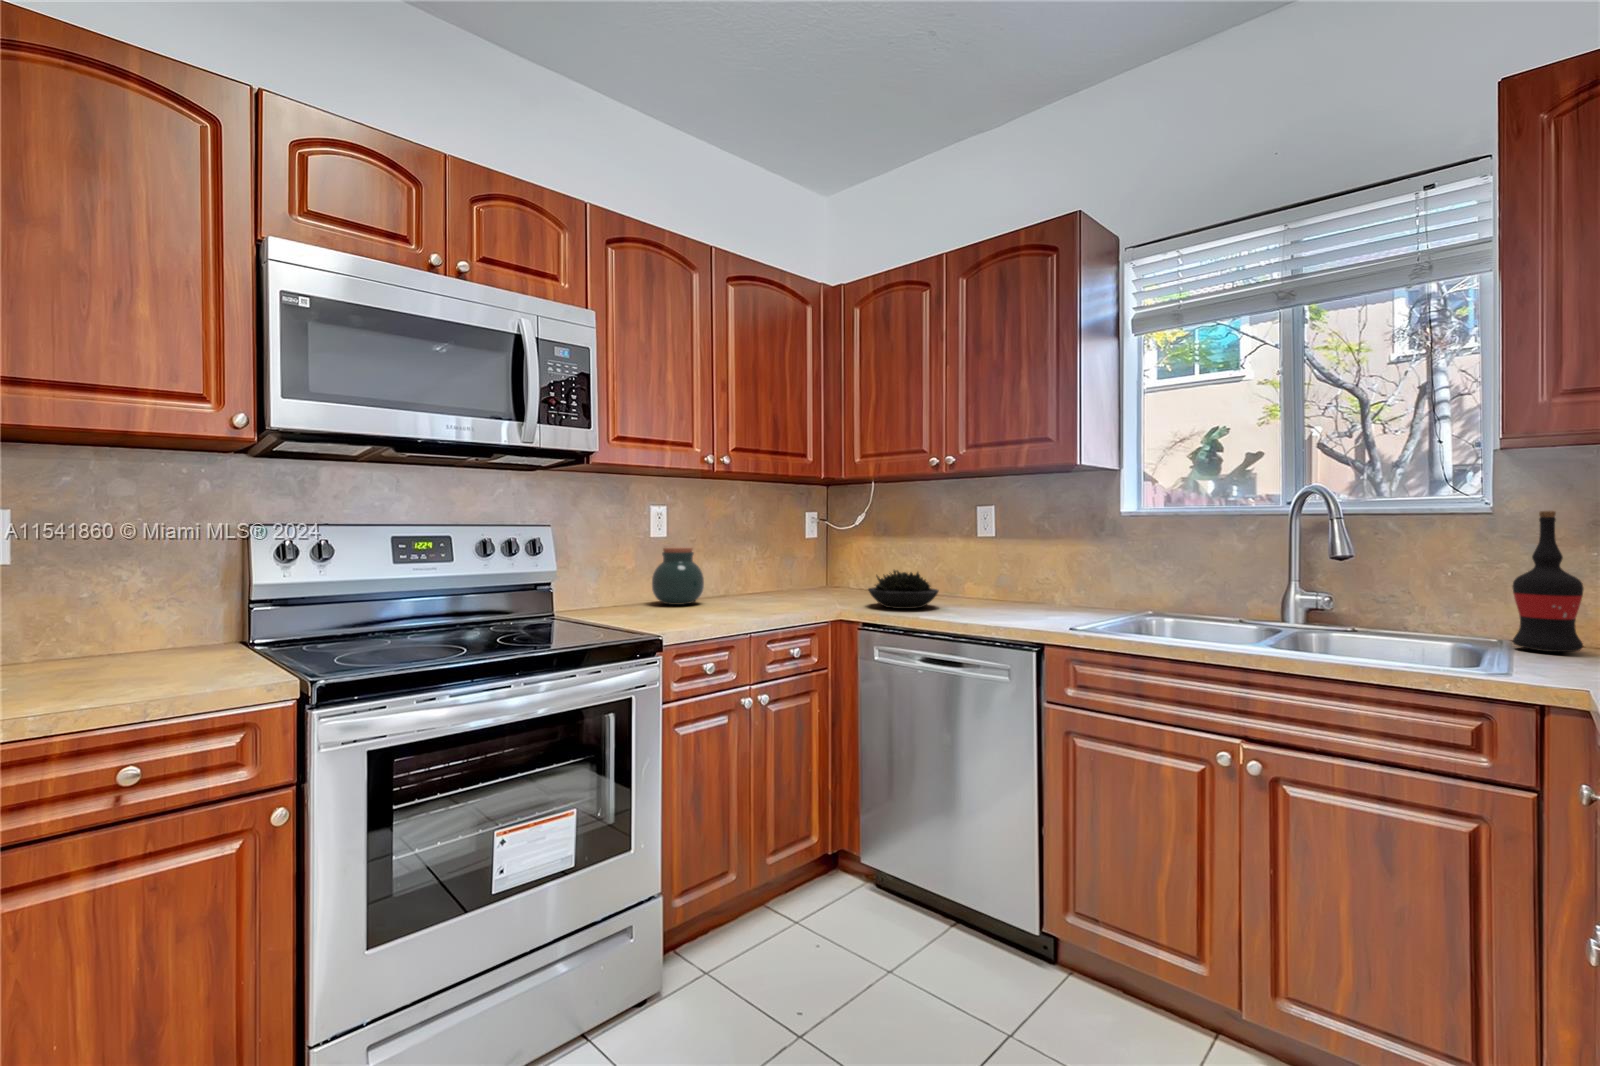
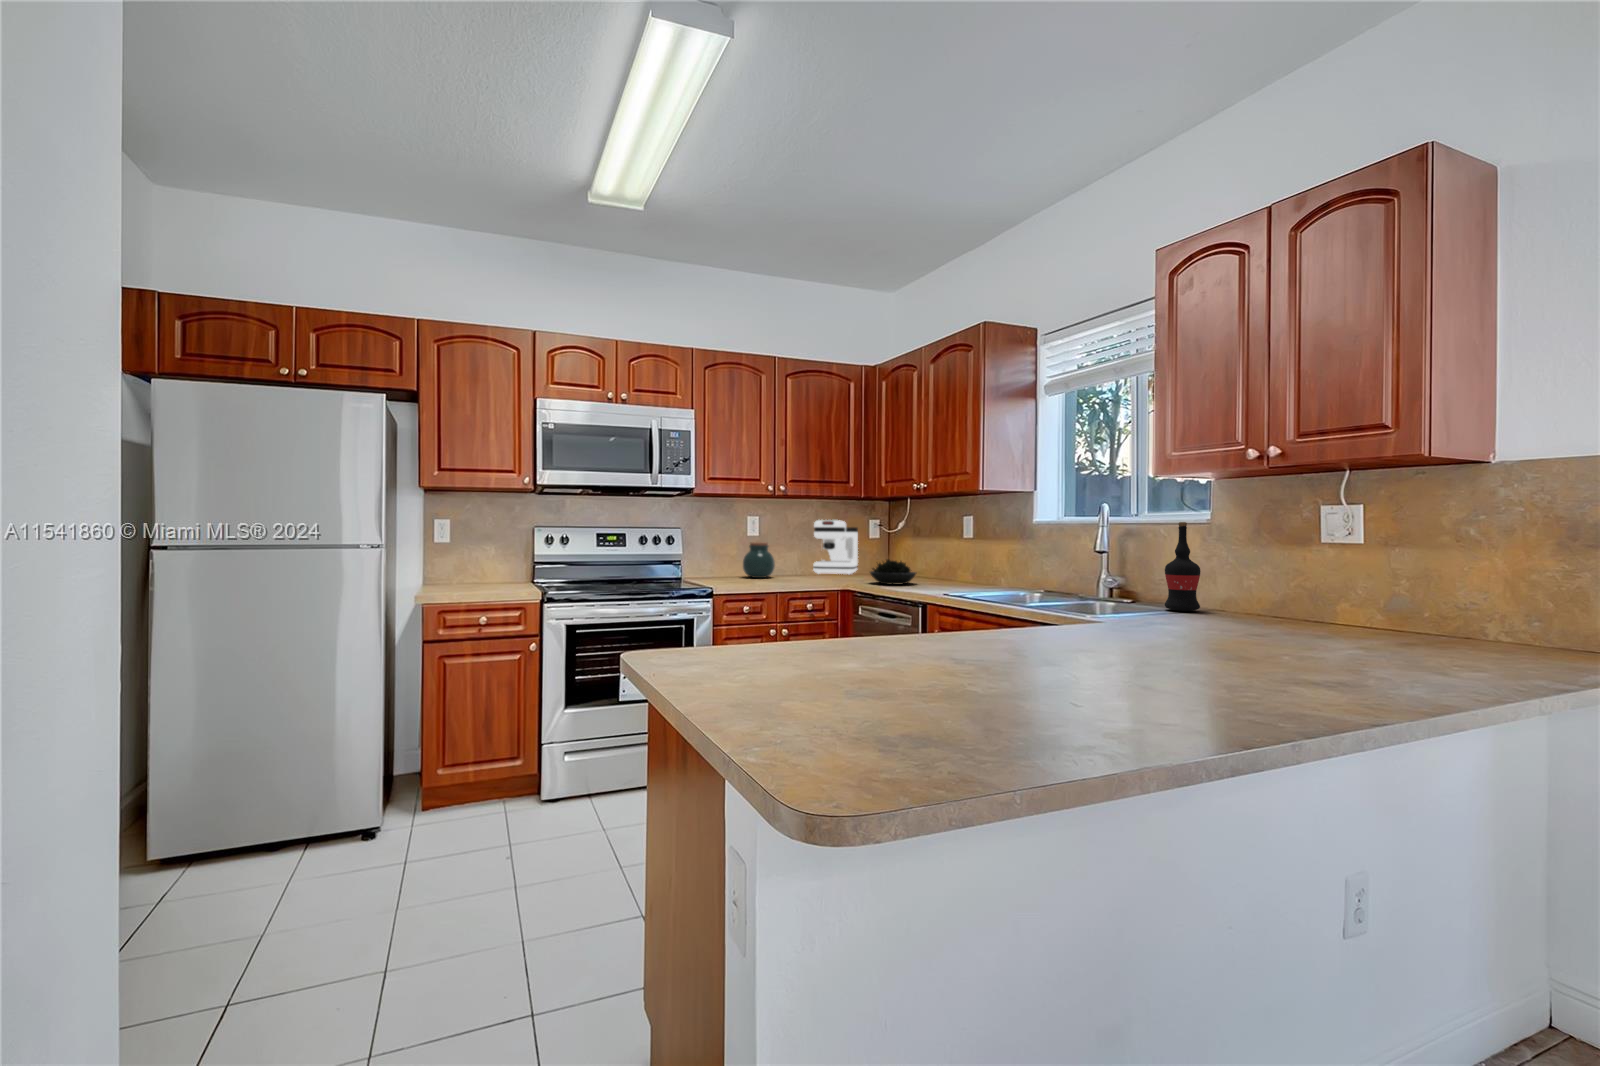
coffee maker: none [739,513,804,593] -> present [813,520,858,575]

